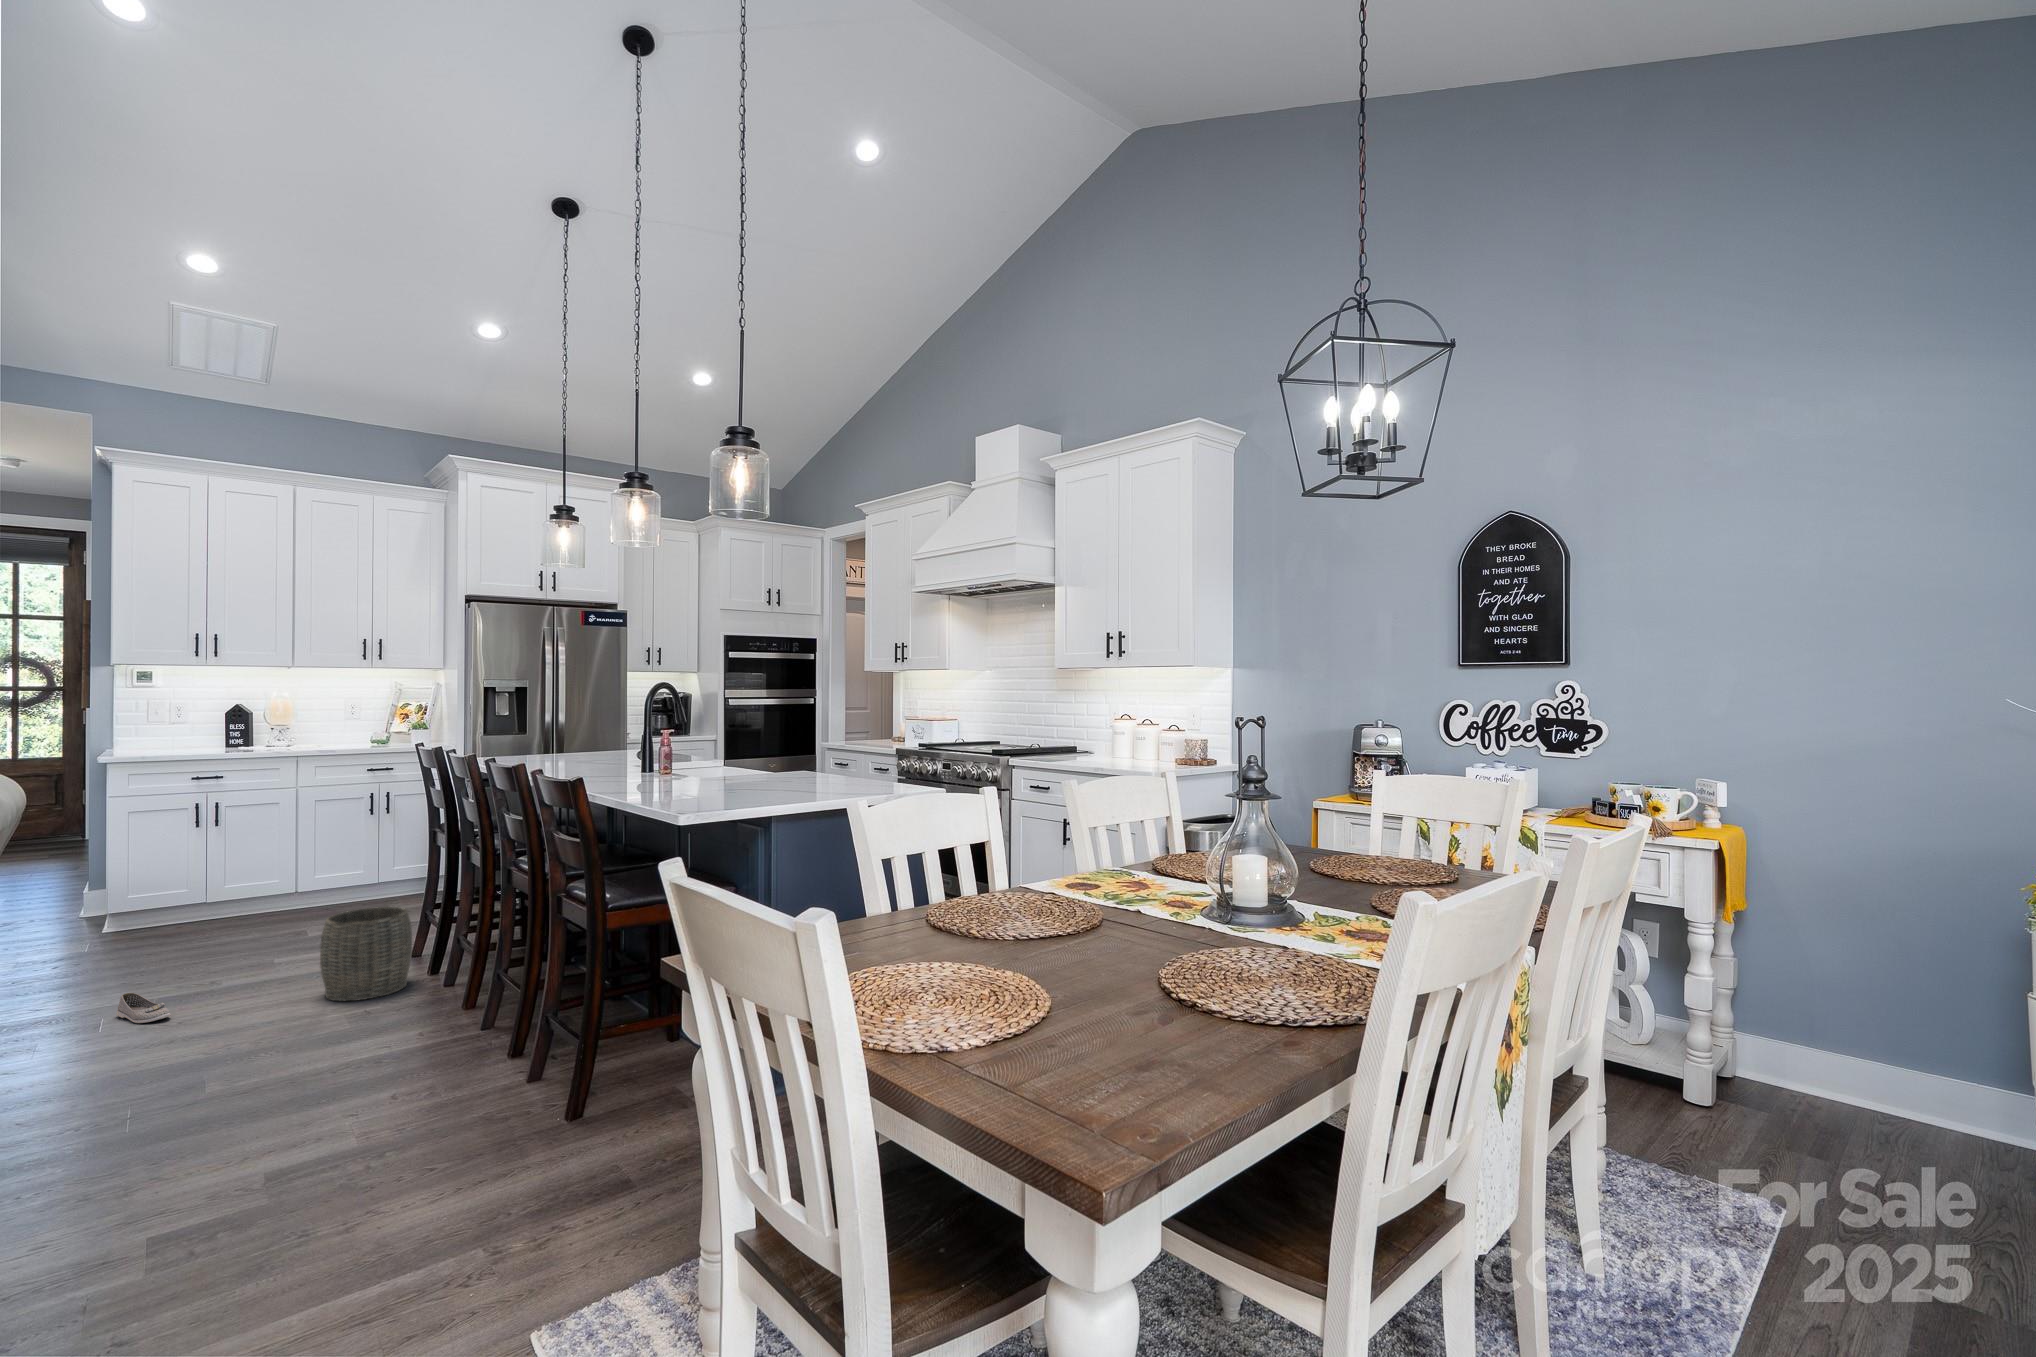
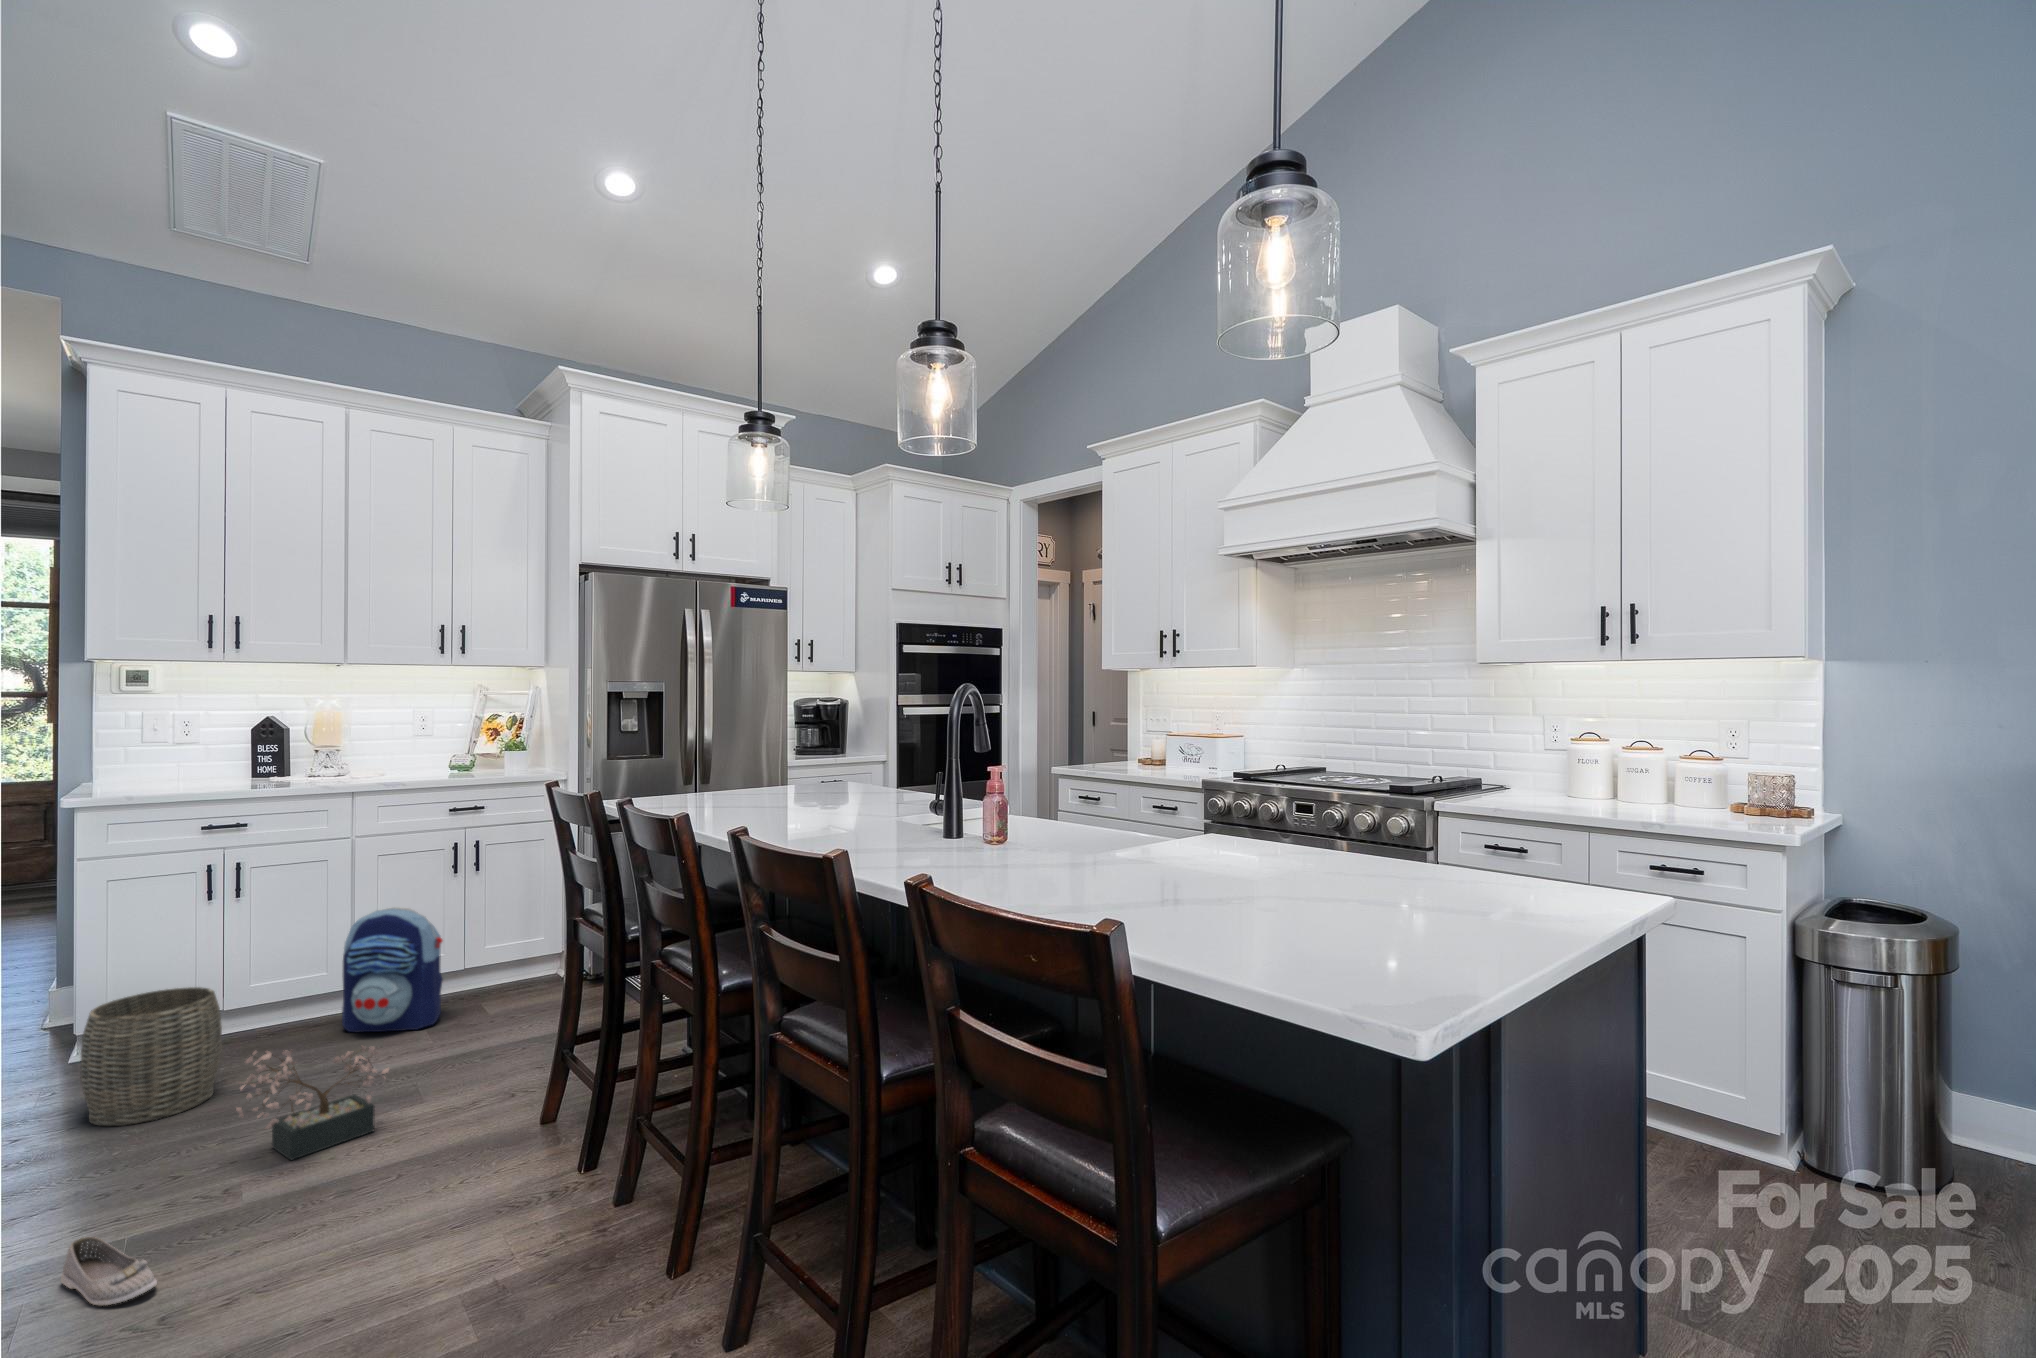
backpack: none [288,836,361,922] -> present [342,907,443,1032]
woven basket: present [320,907,412,1001] -> present [81,987,222,1126]
decorative plant: none [215,908,314,975] -> present [236,1046,389,1160]

